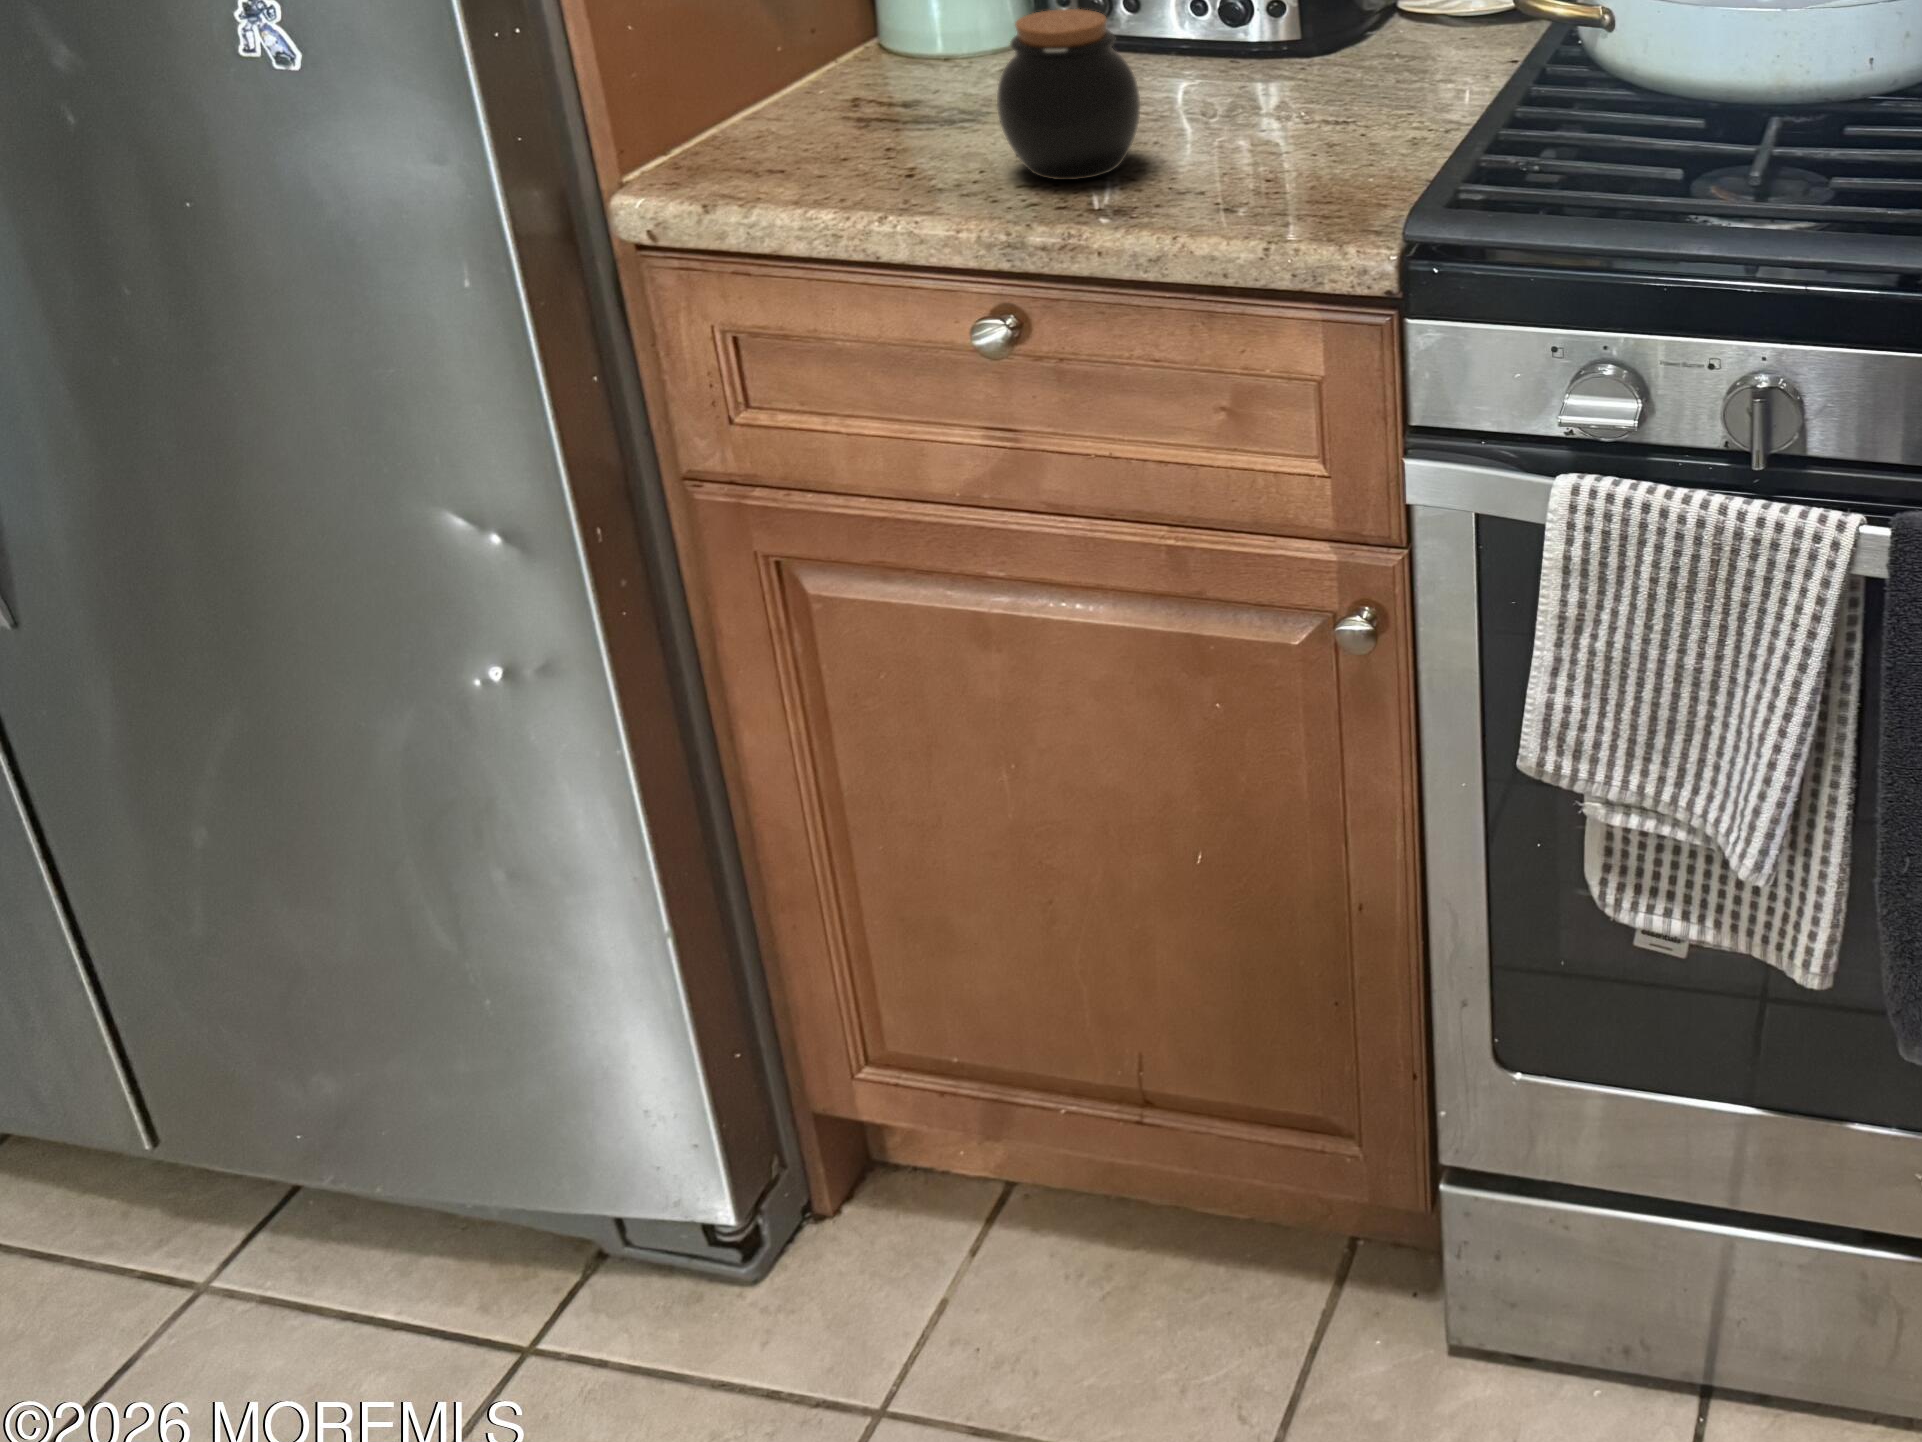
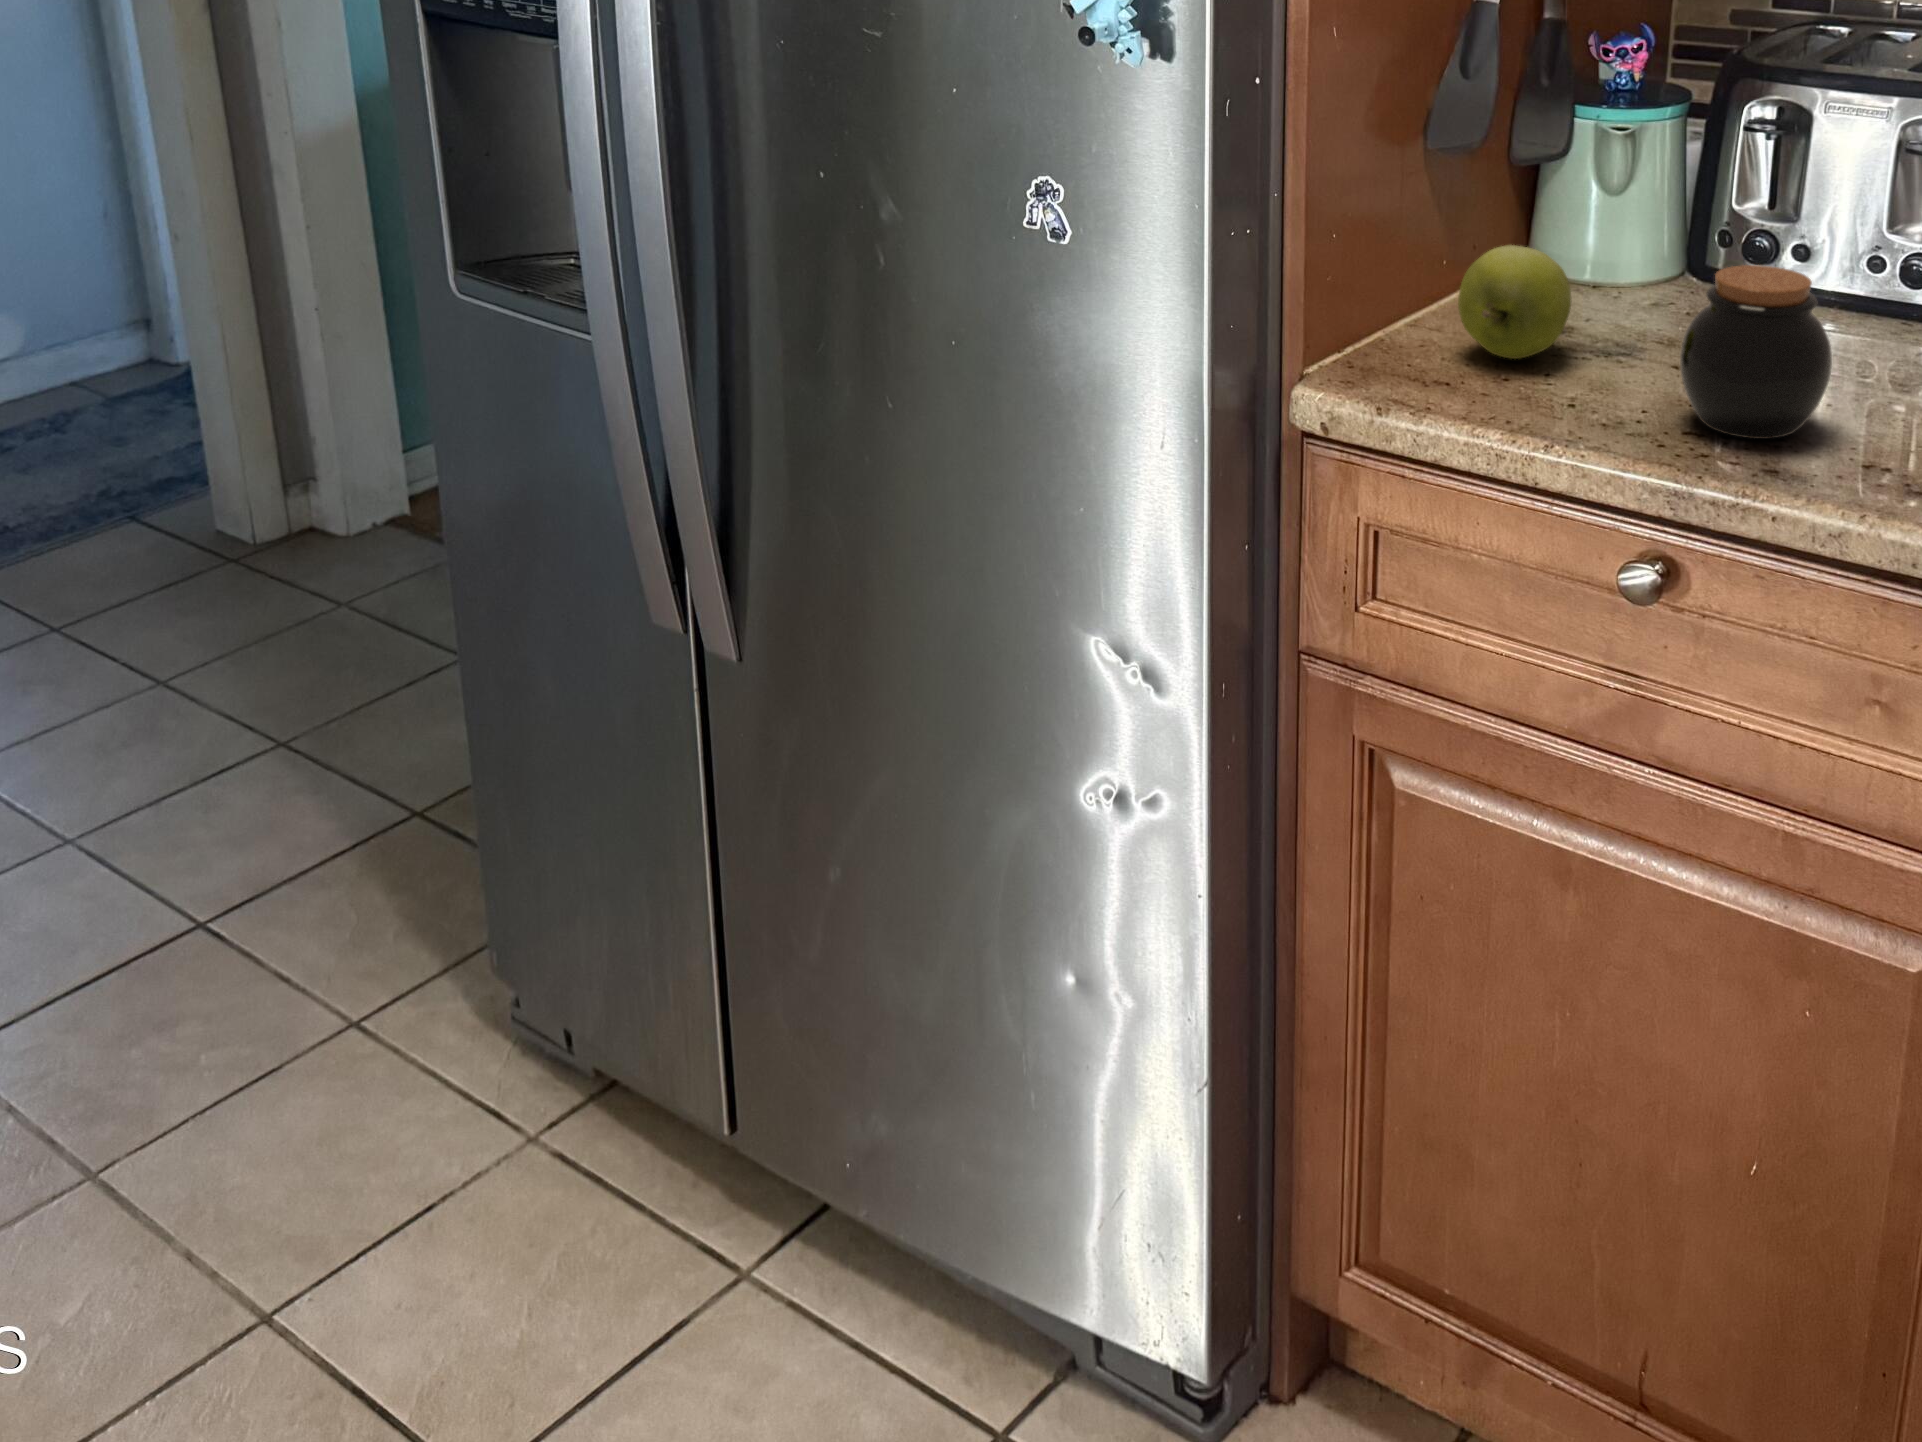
apple: none [779,21,898,138] -> present [1458,245,1571,359]

